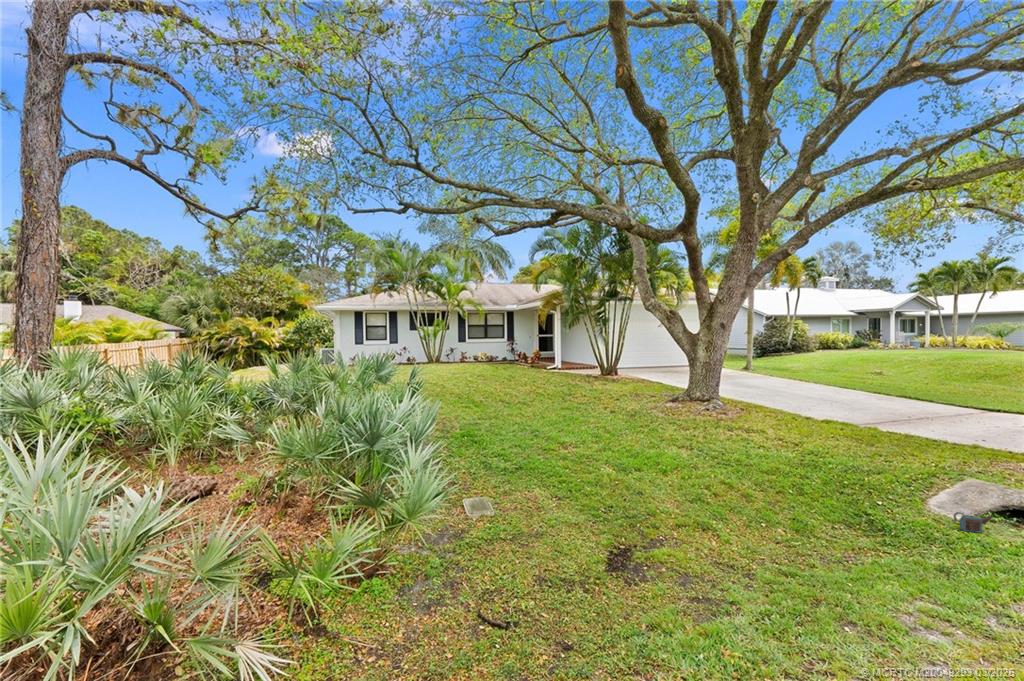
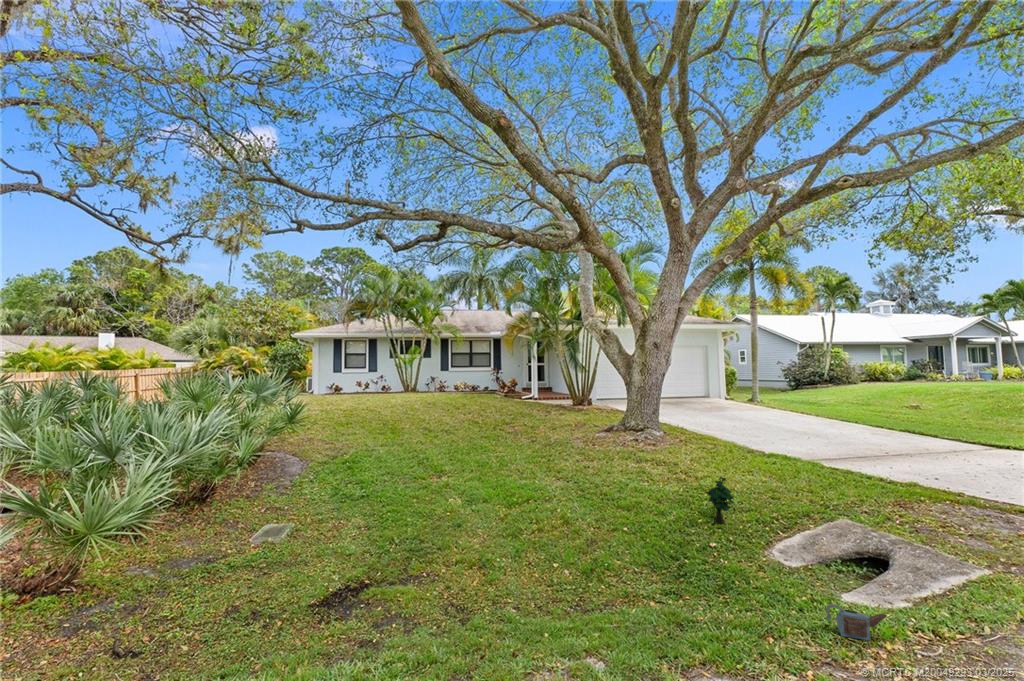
decorative plant: none [813,435,837,469] -> present [706,477,733,524]

